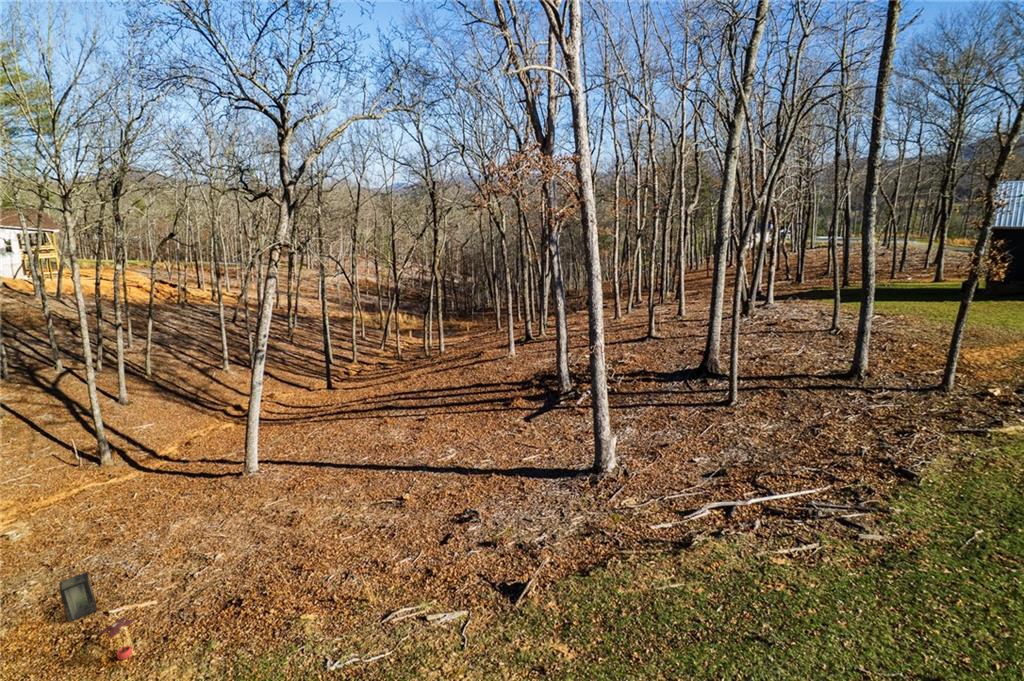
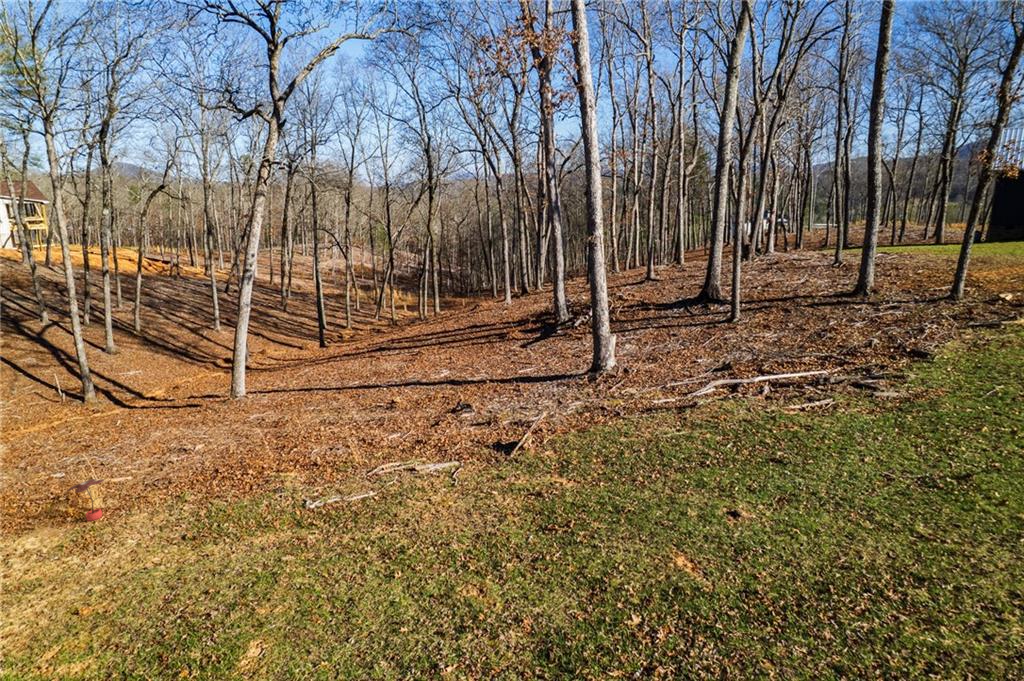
storage box: present [59,572,96,622] -> none [27,451,68,499]

